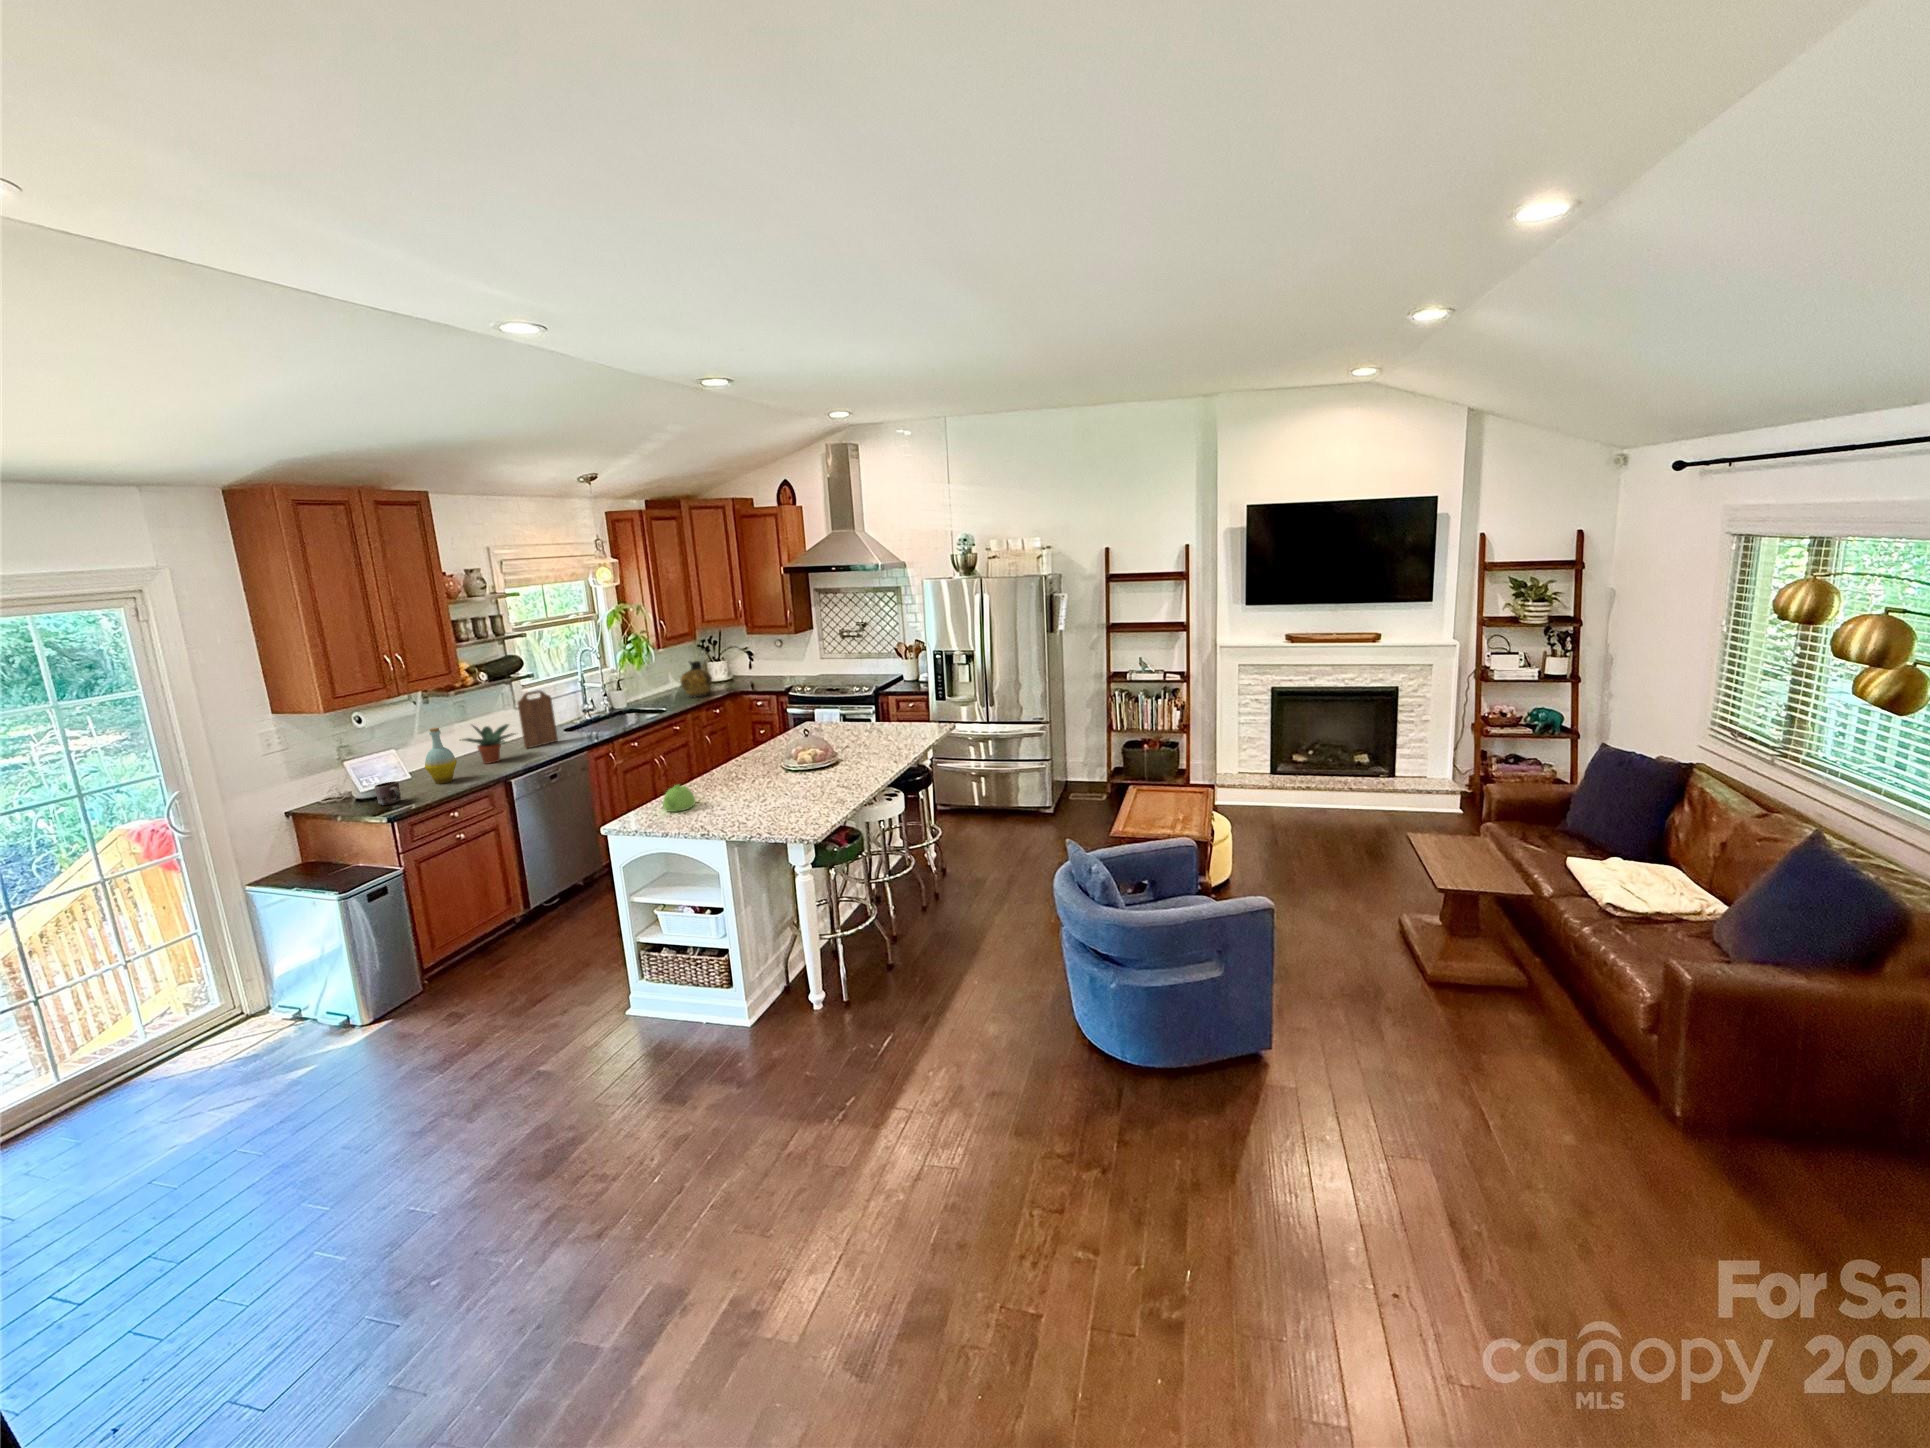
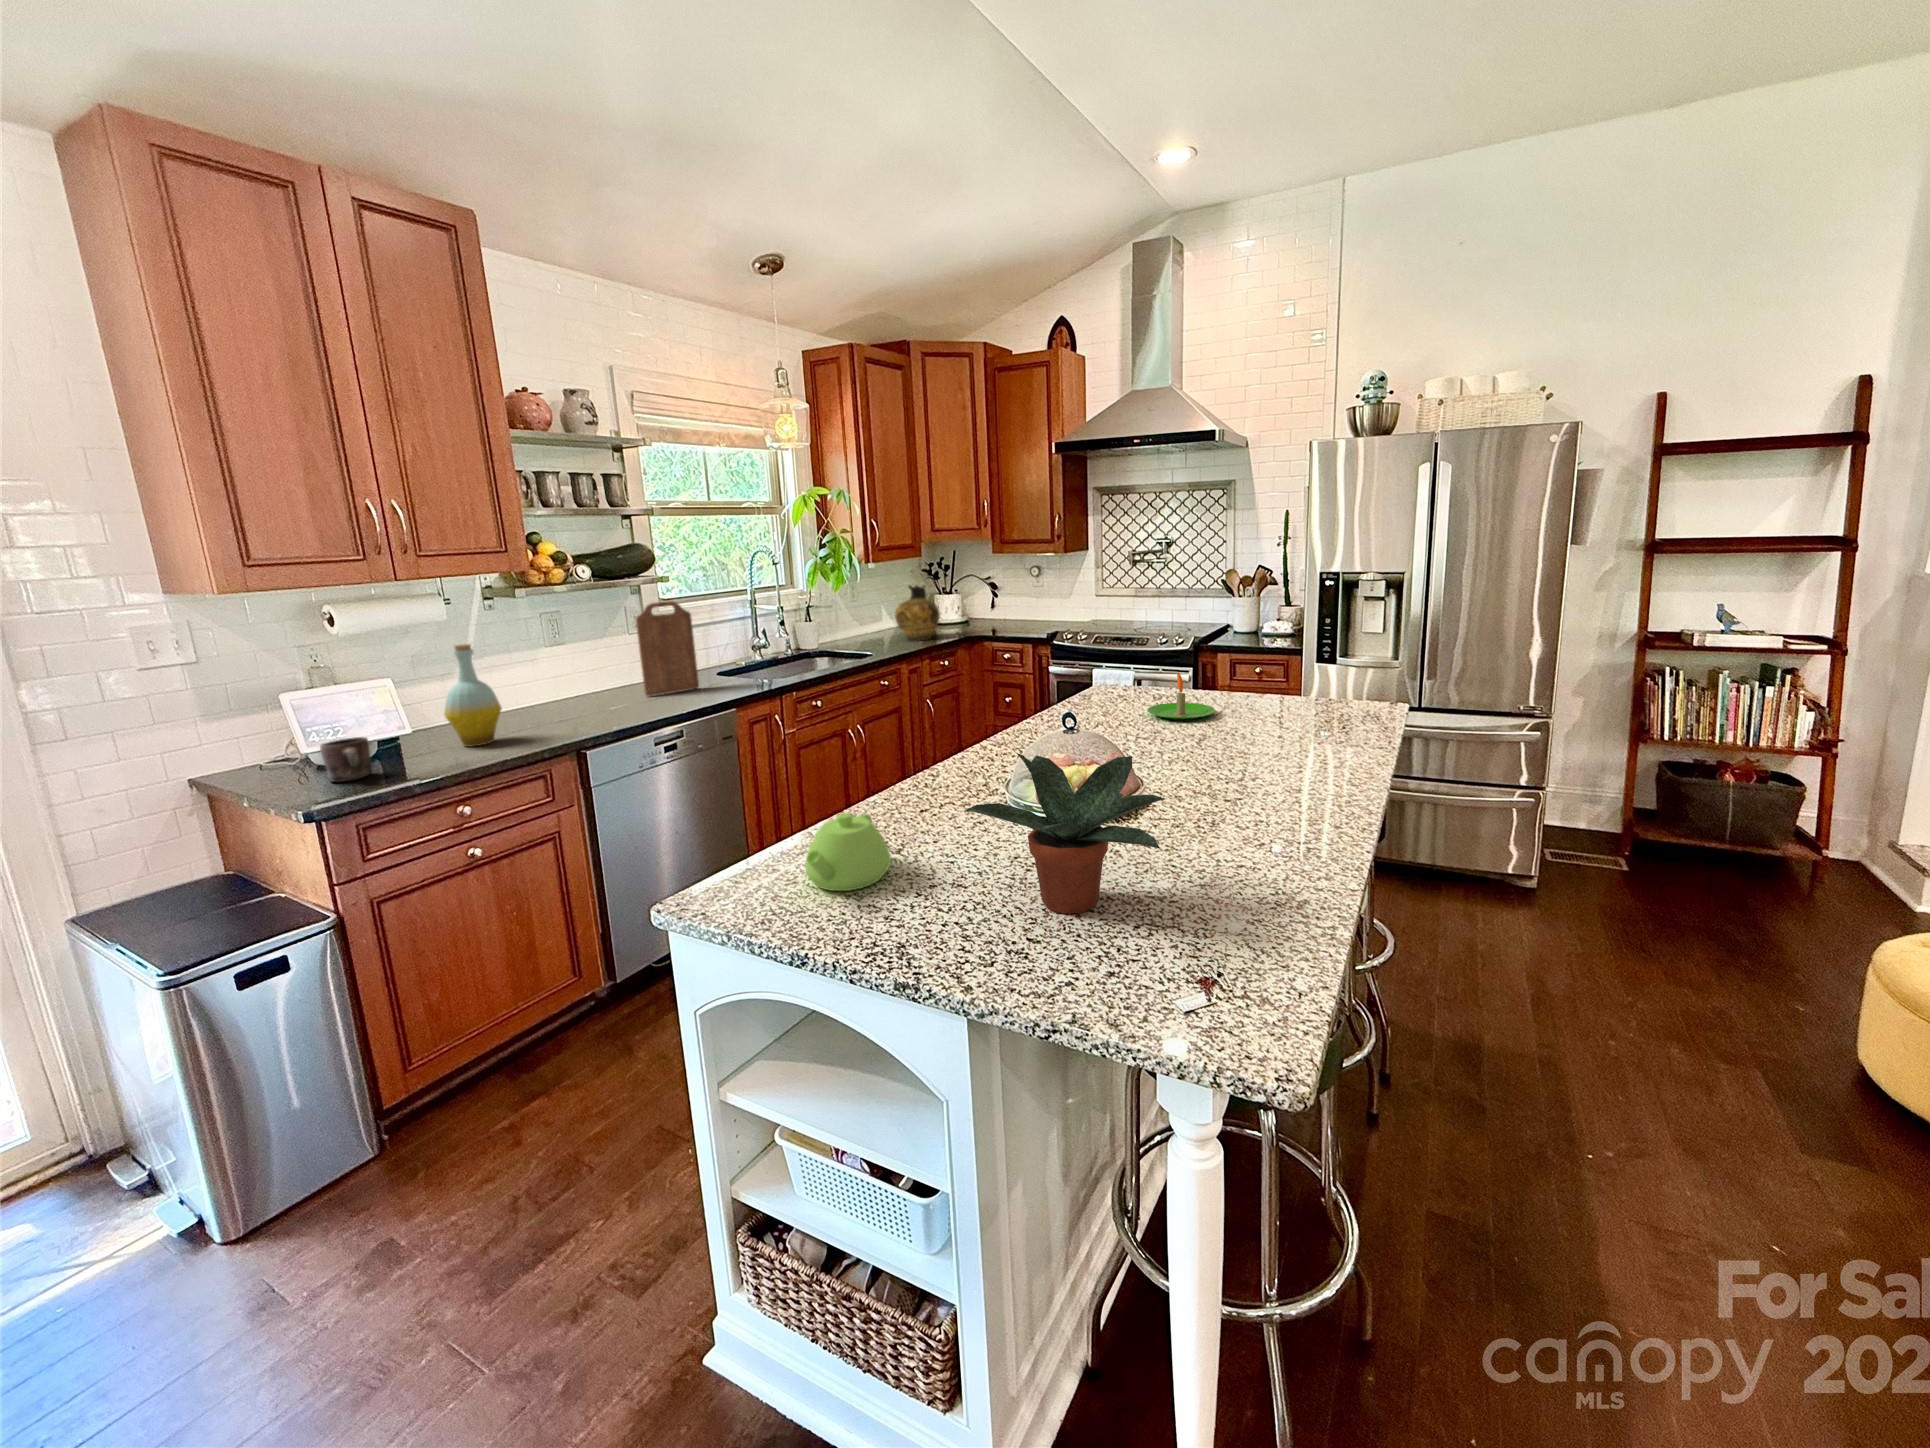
candle: none [822,716,855,739] -> present [1147,672,1215,720]
potted plant: present [463,724,514,764] -> present [965,753,1165,914]

